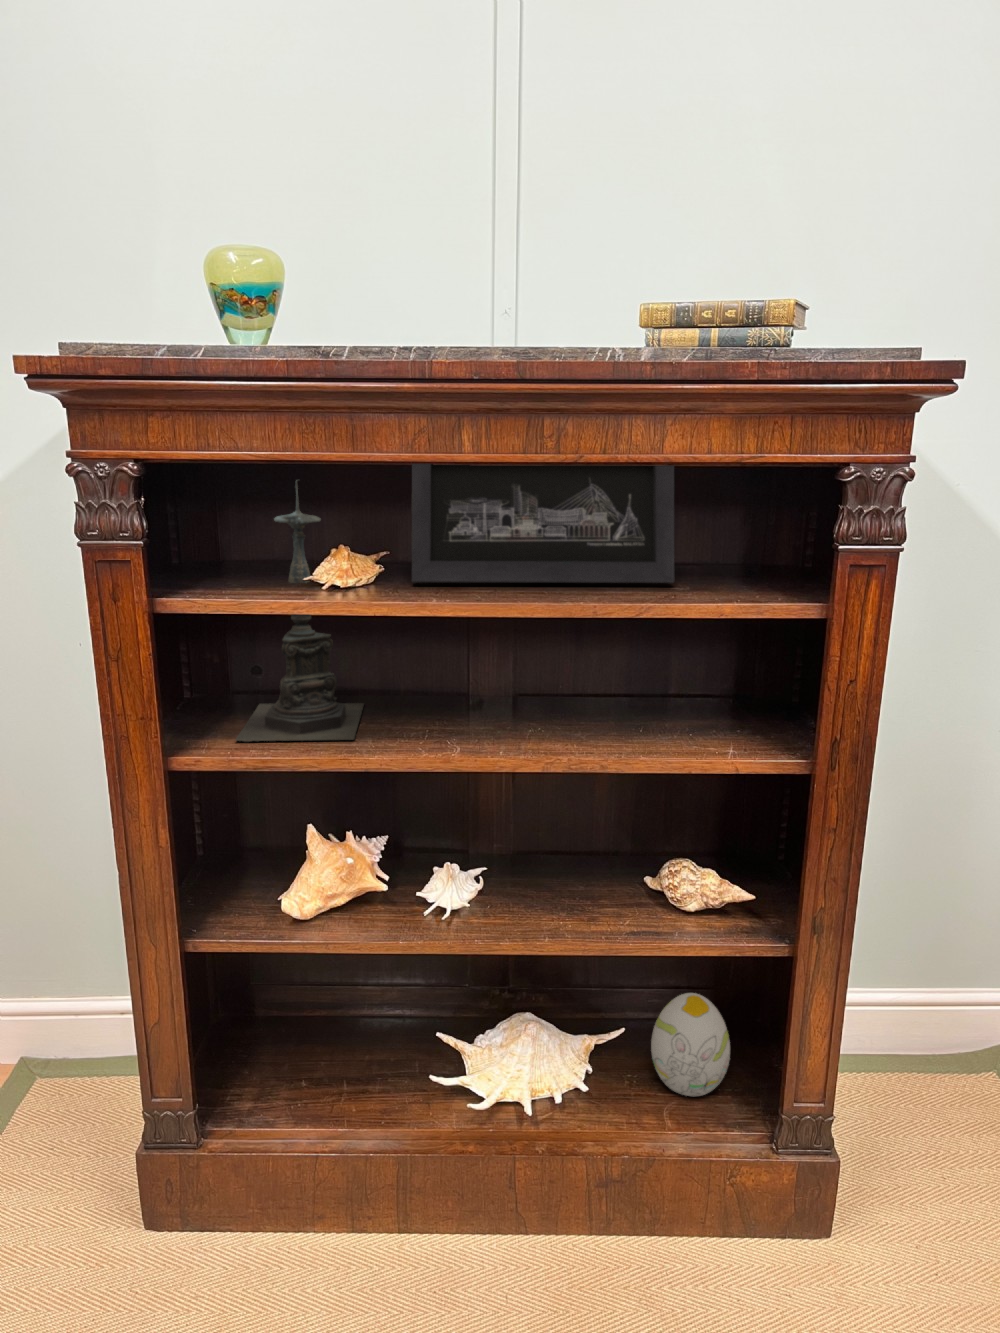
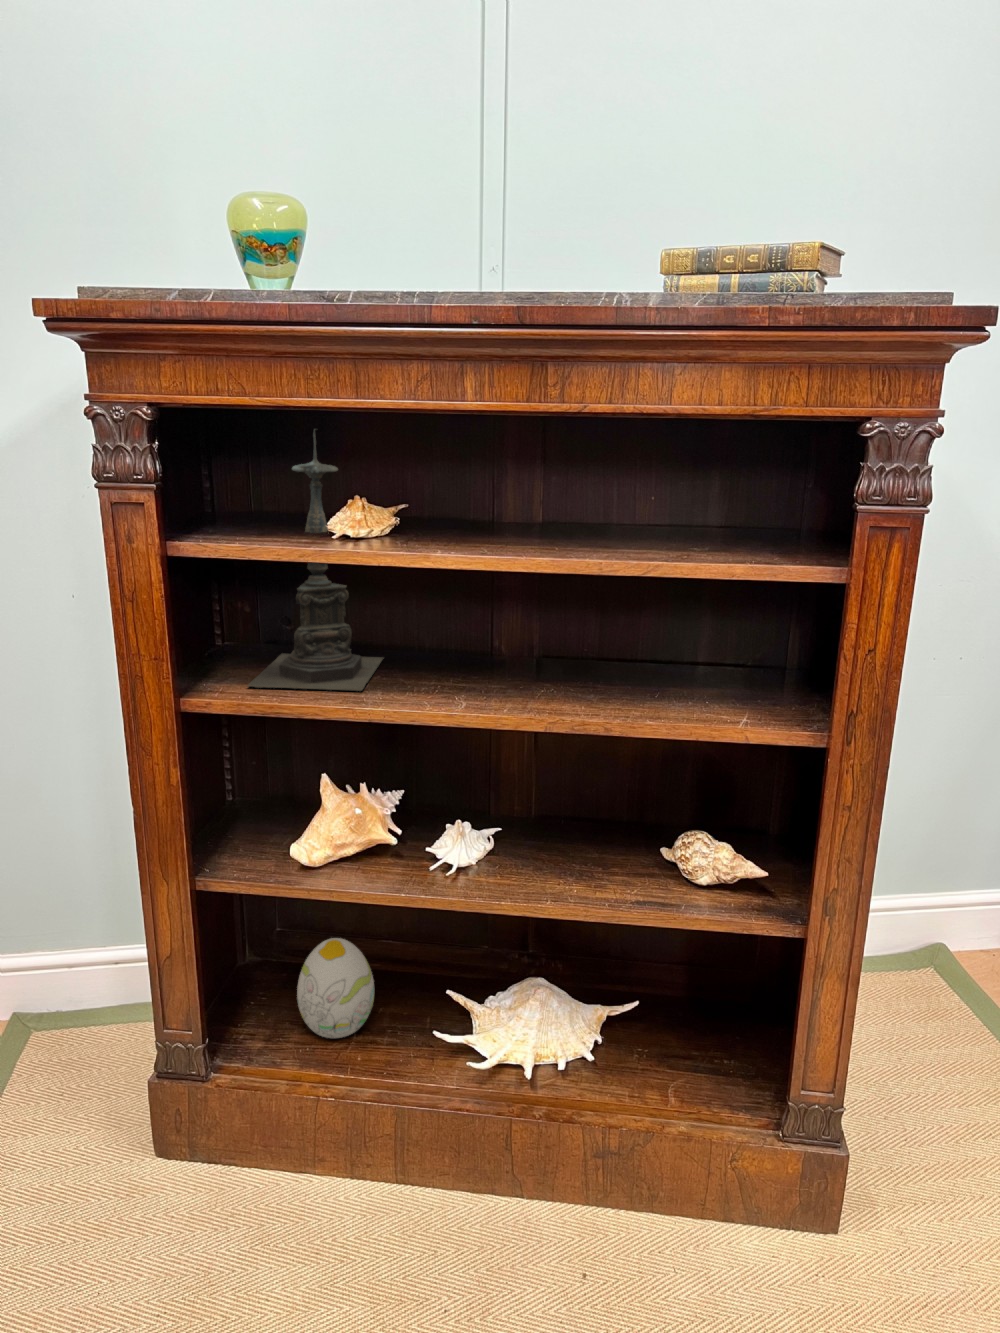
picture frame: present [412,464,674,583] -> none [423,384,699,543]
decorative egg: present [651,993,730,1096] -> present [297,938,374,1038]

